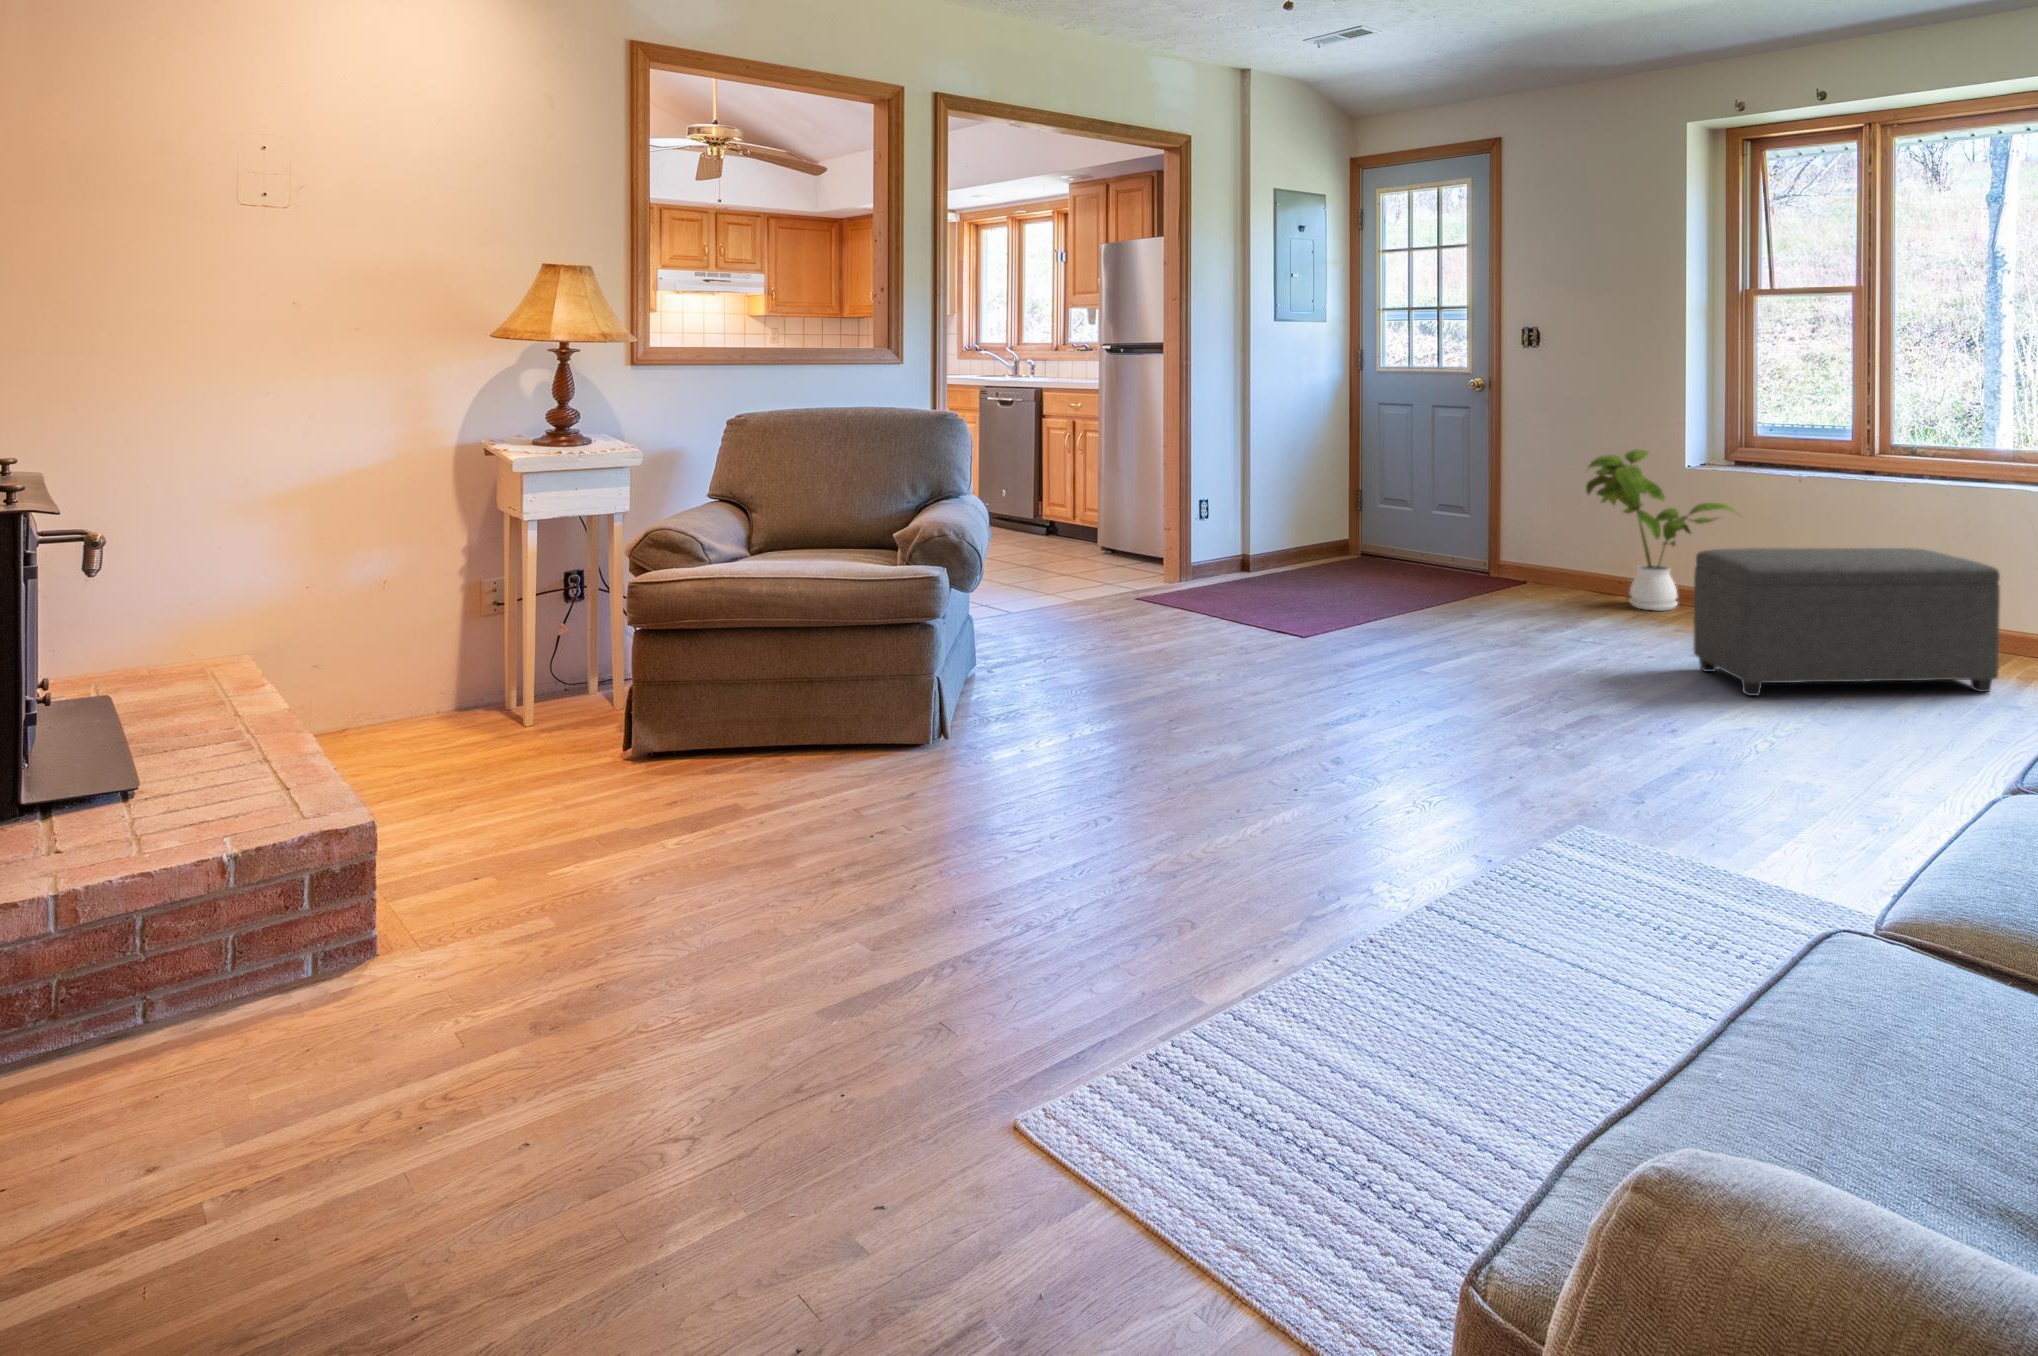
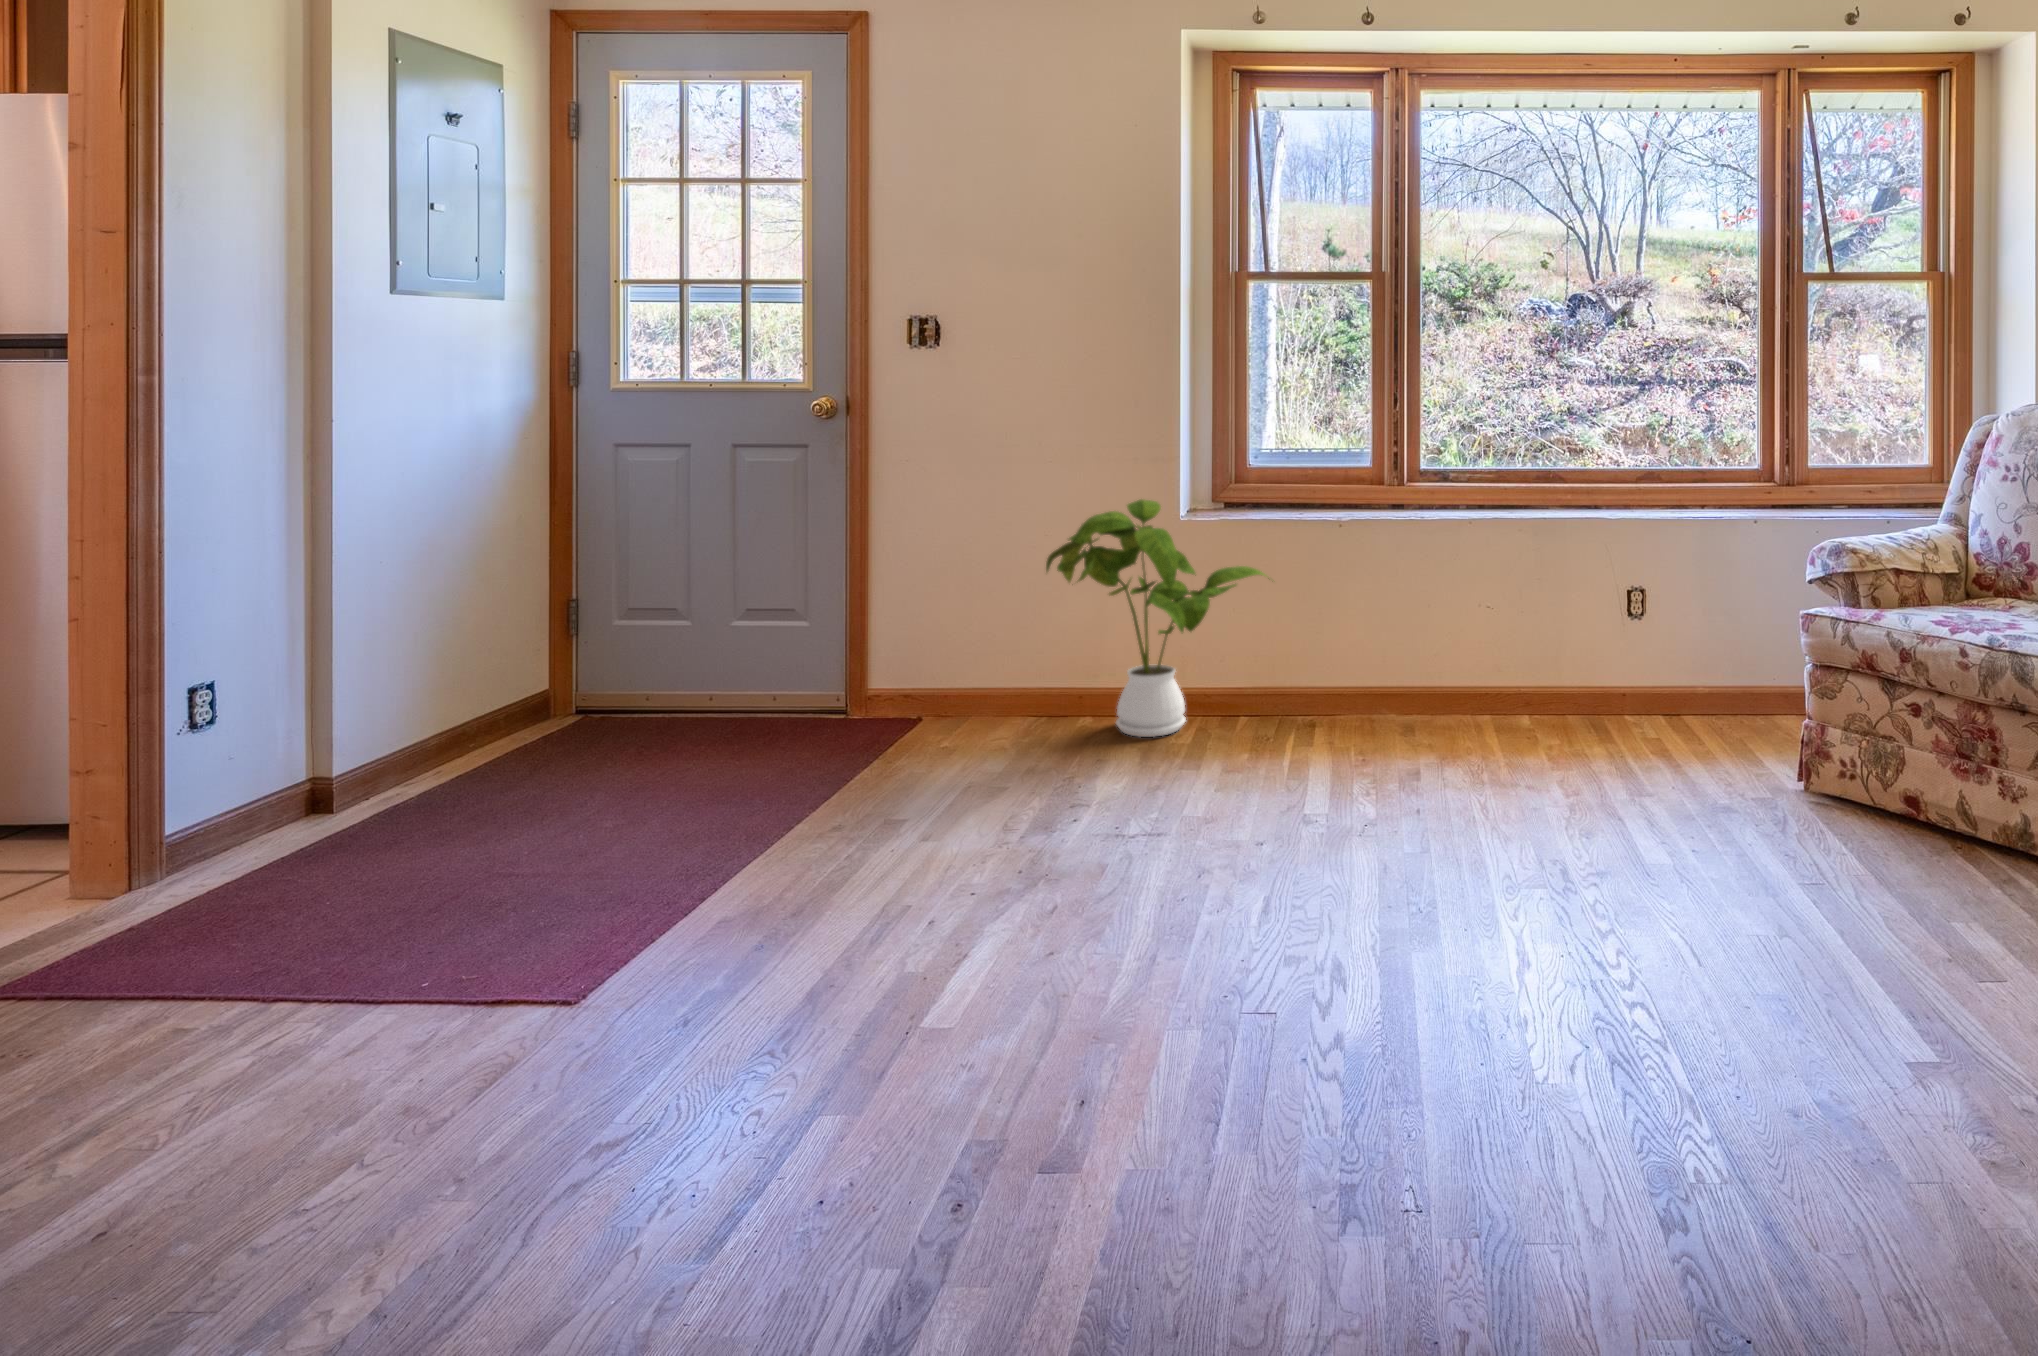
ottoman: present [1693,548,2000,696] -> none [1367,607,1691,892]

